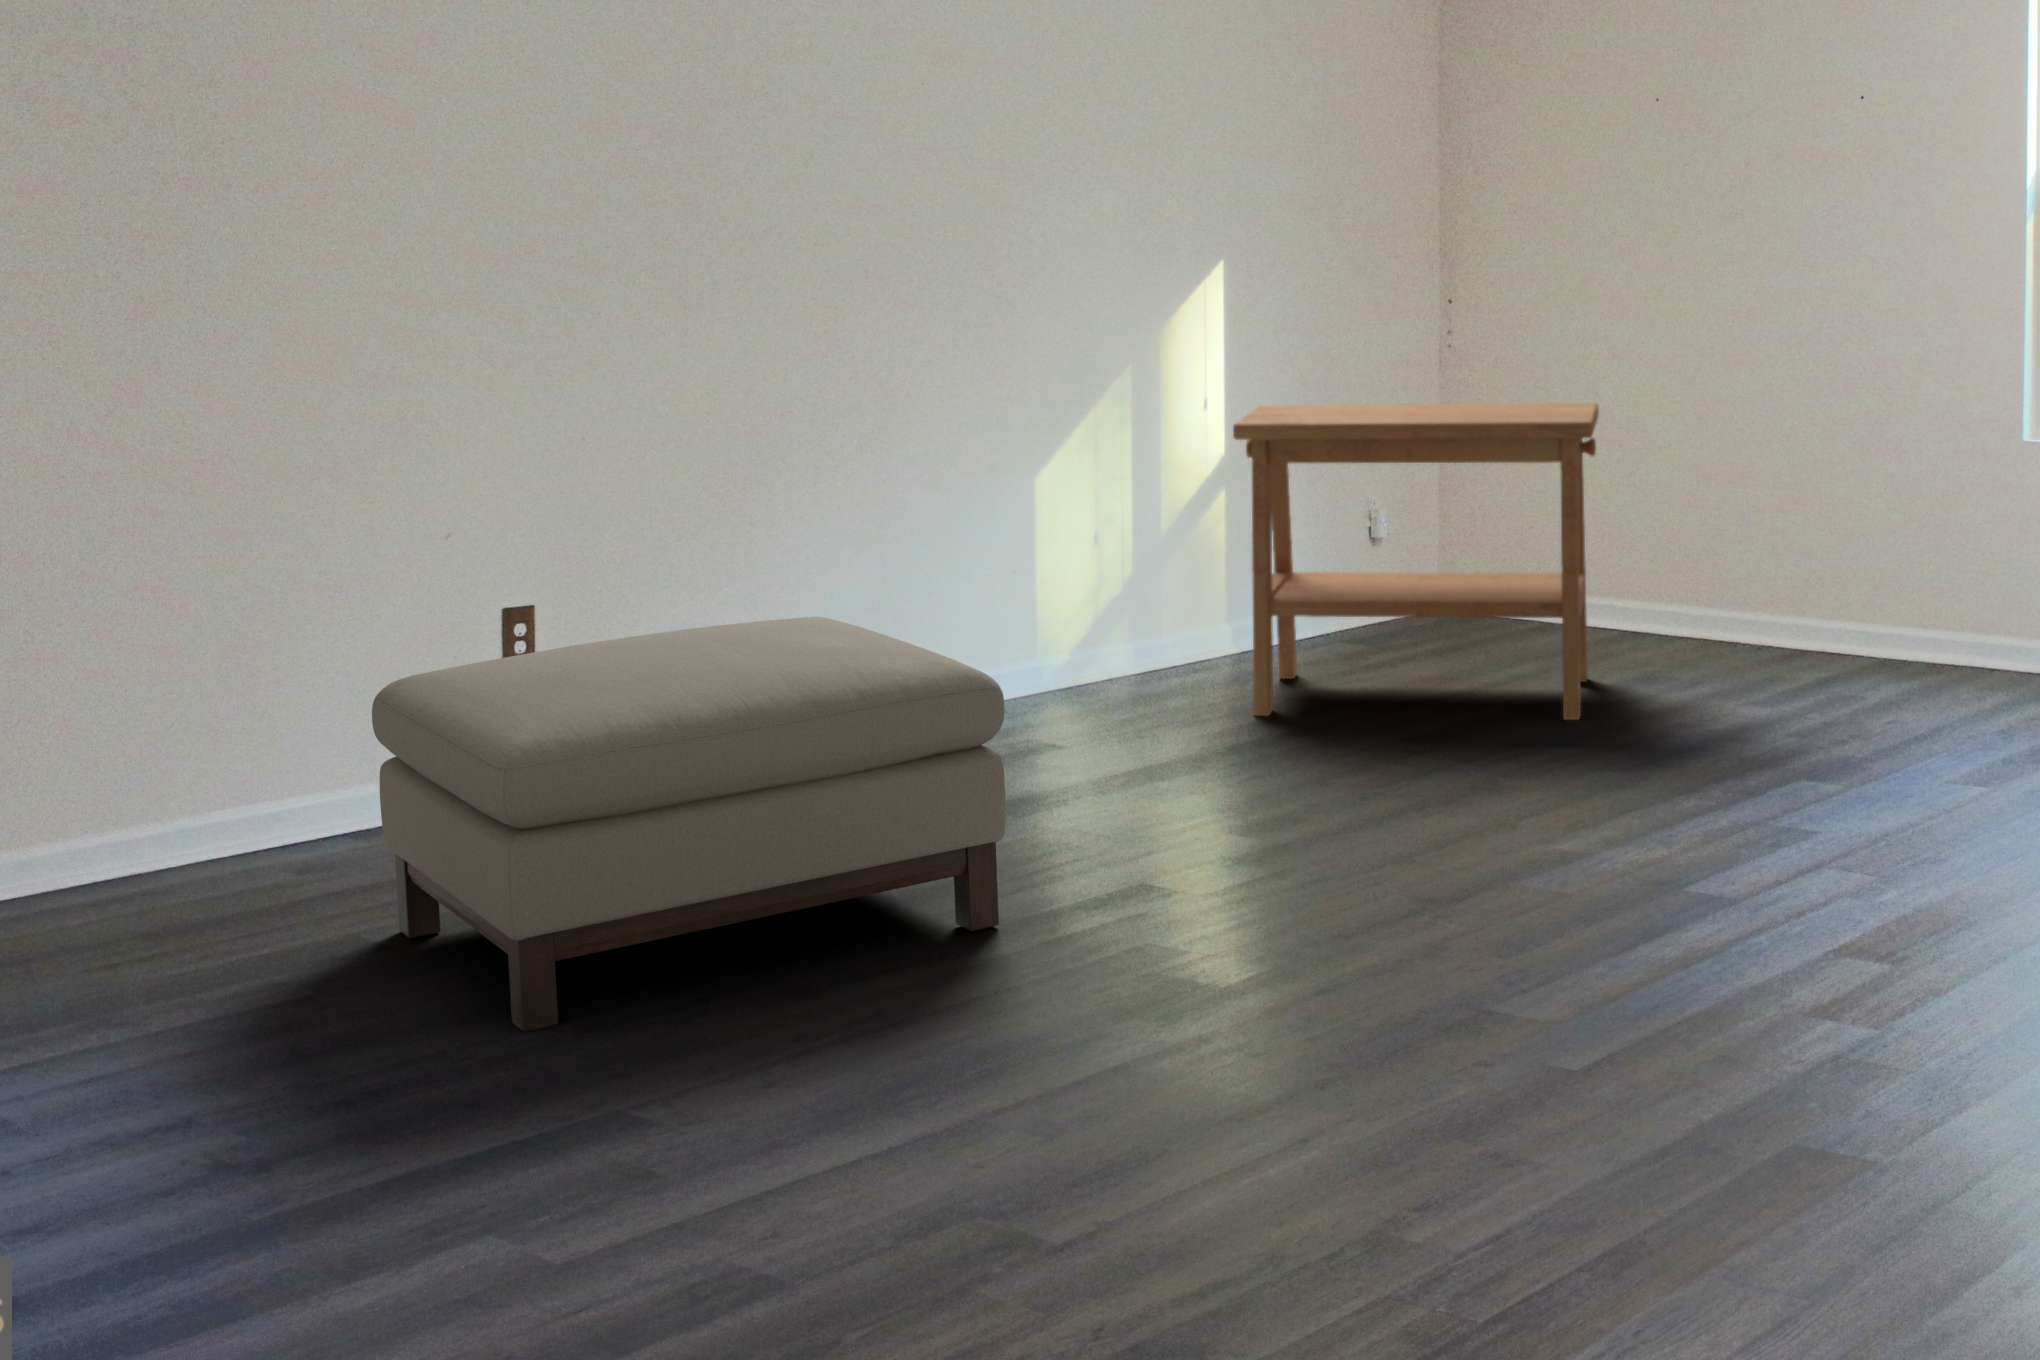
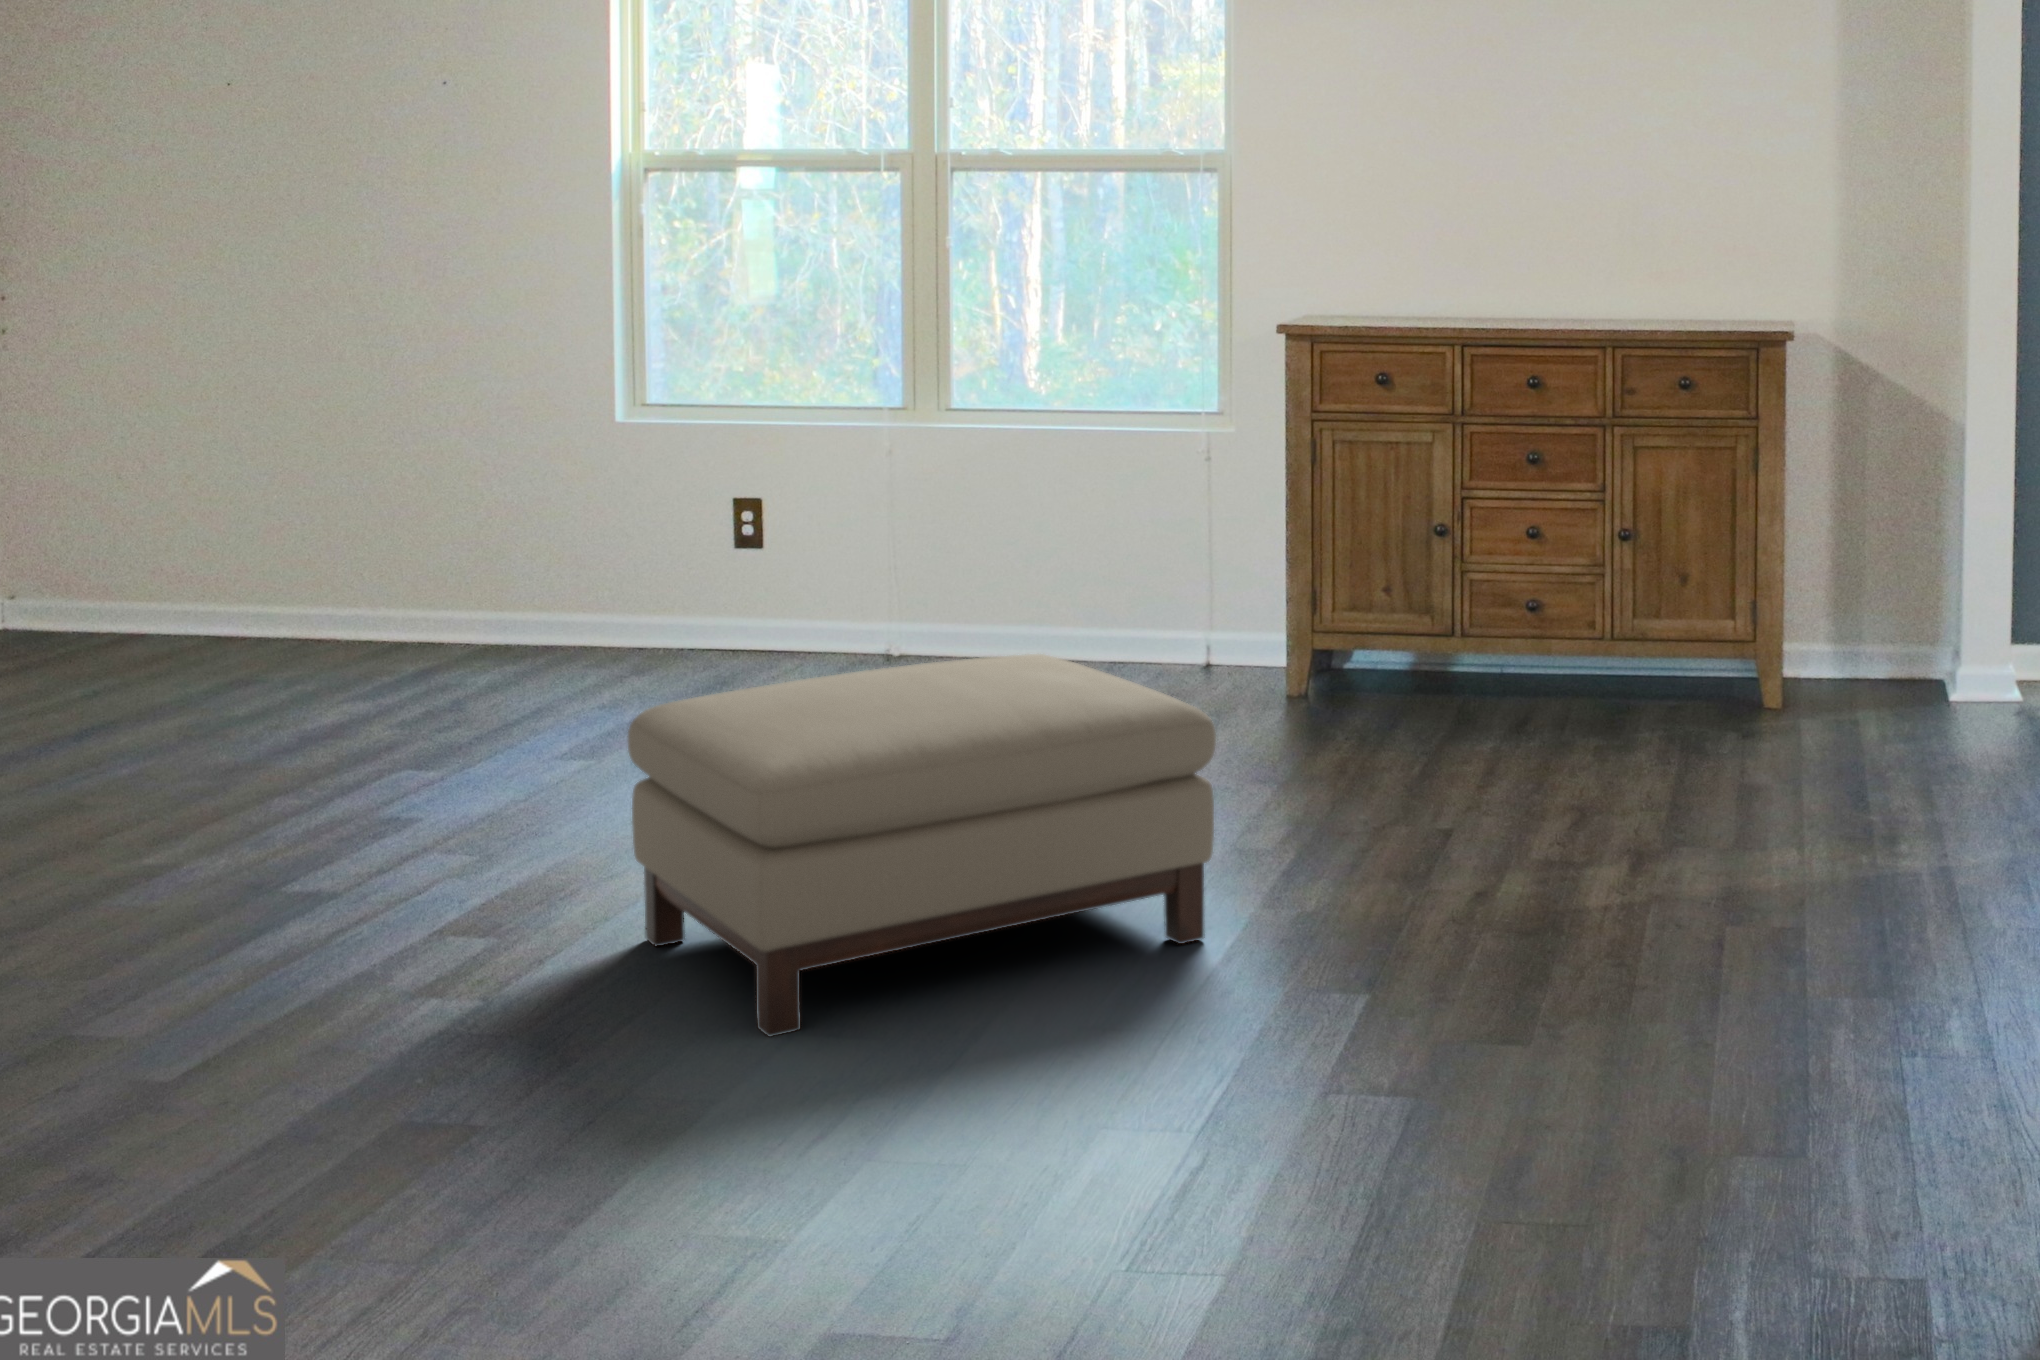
side table: present [1233,403,1599,720] -> none [1406,471,1726,756]

